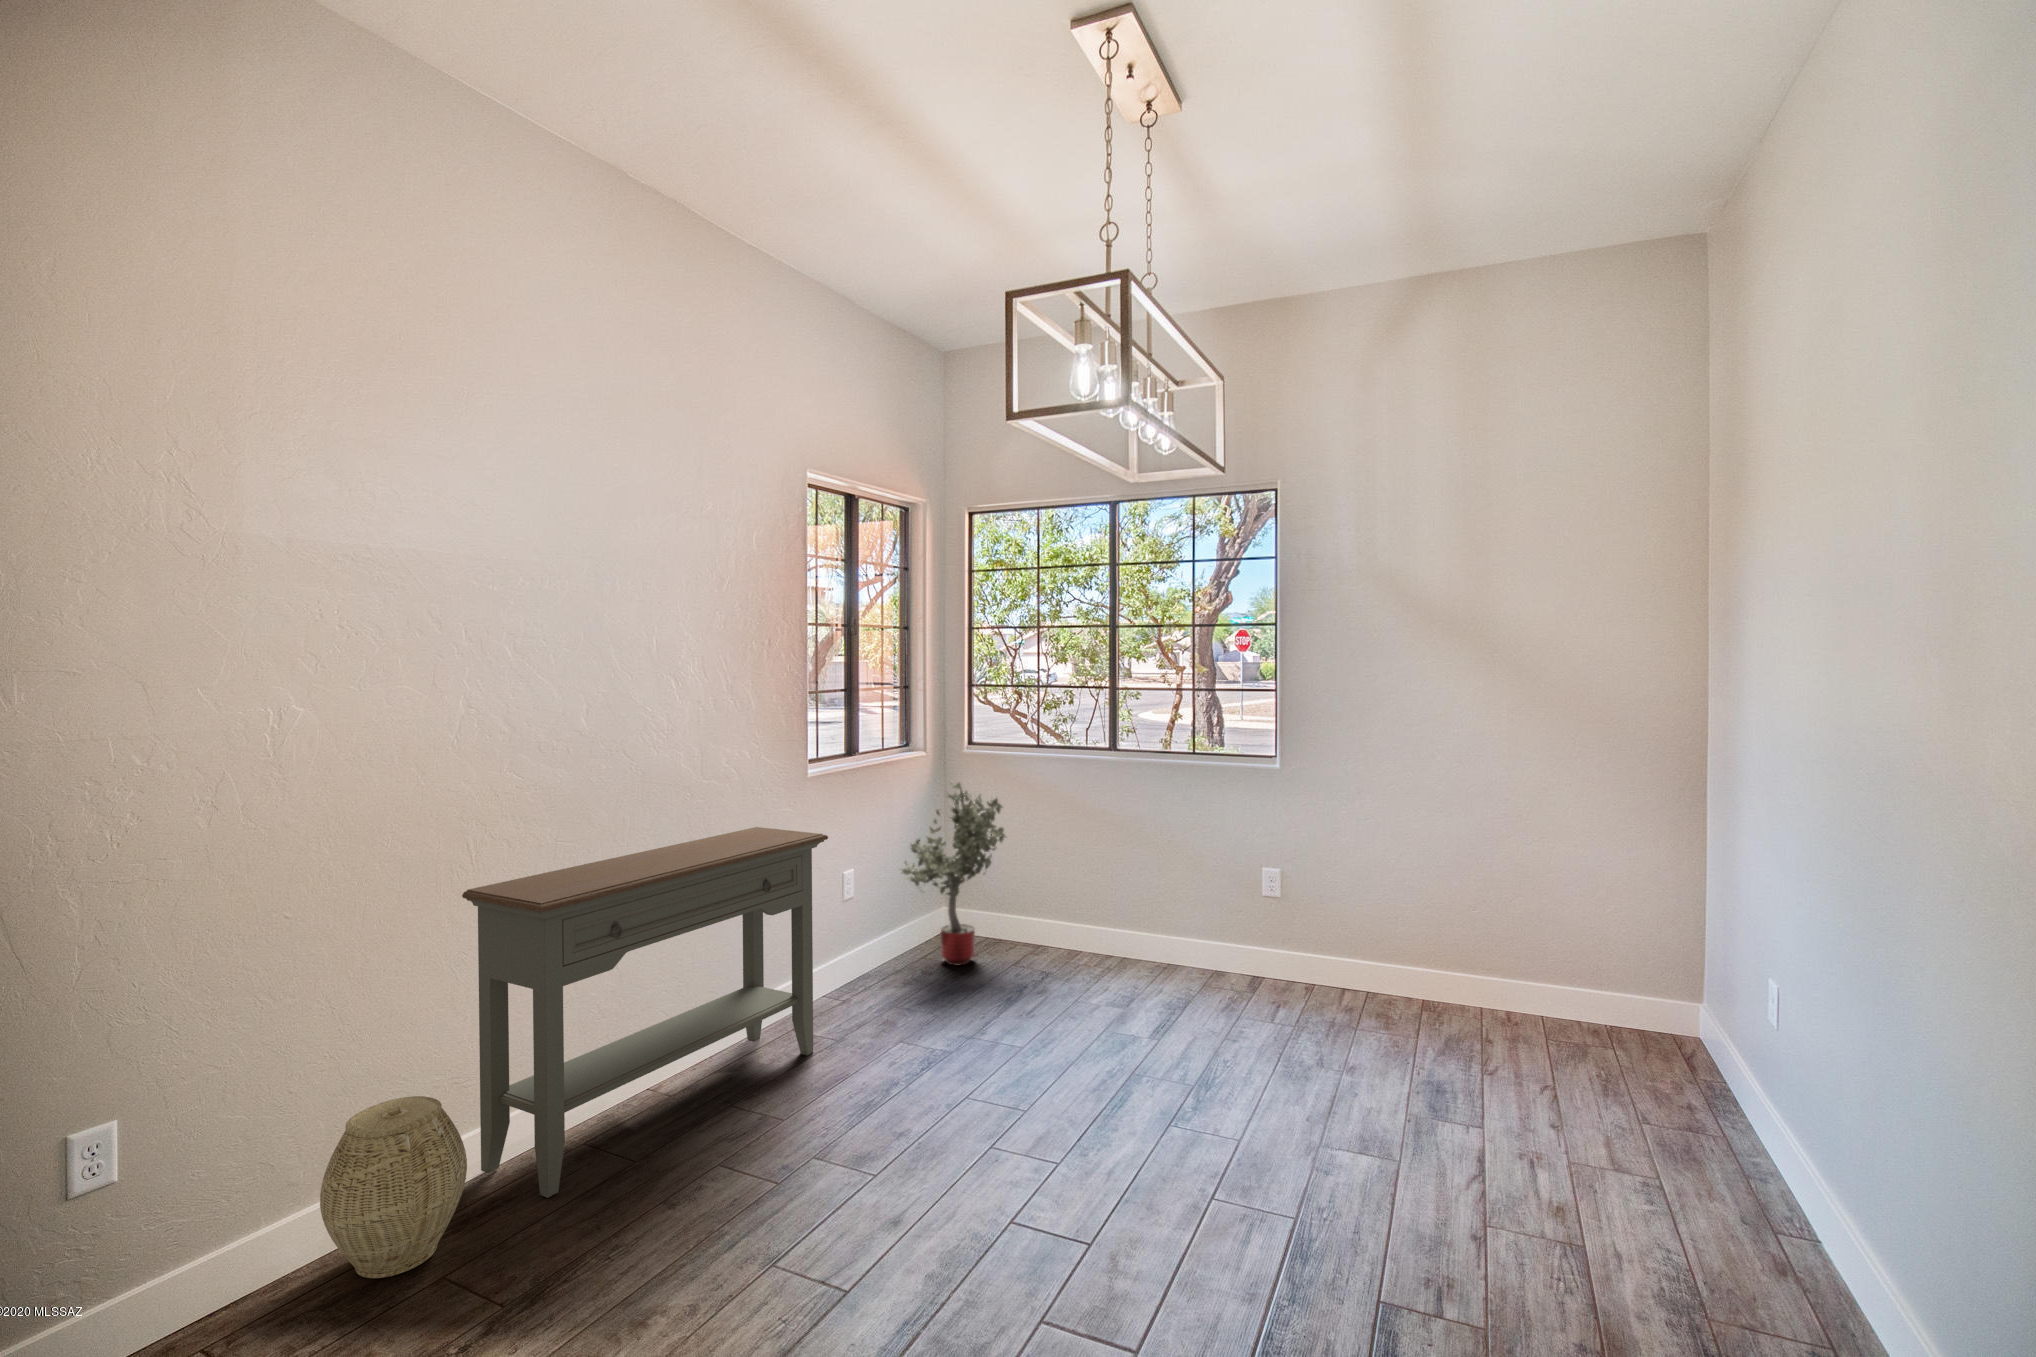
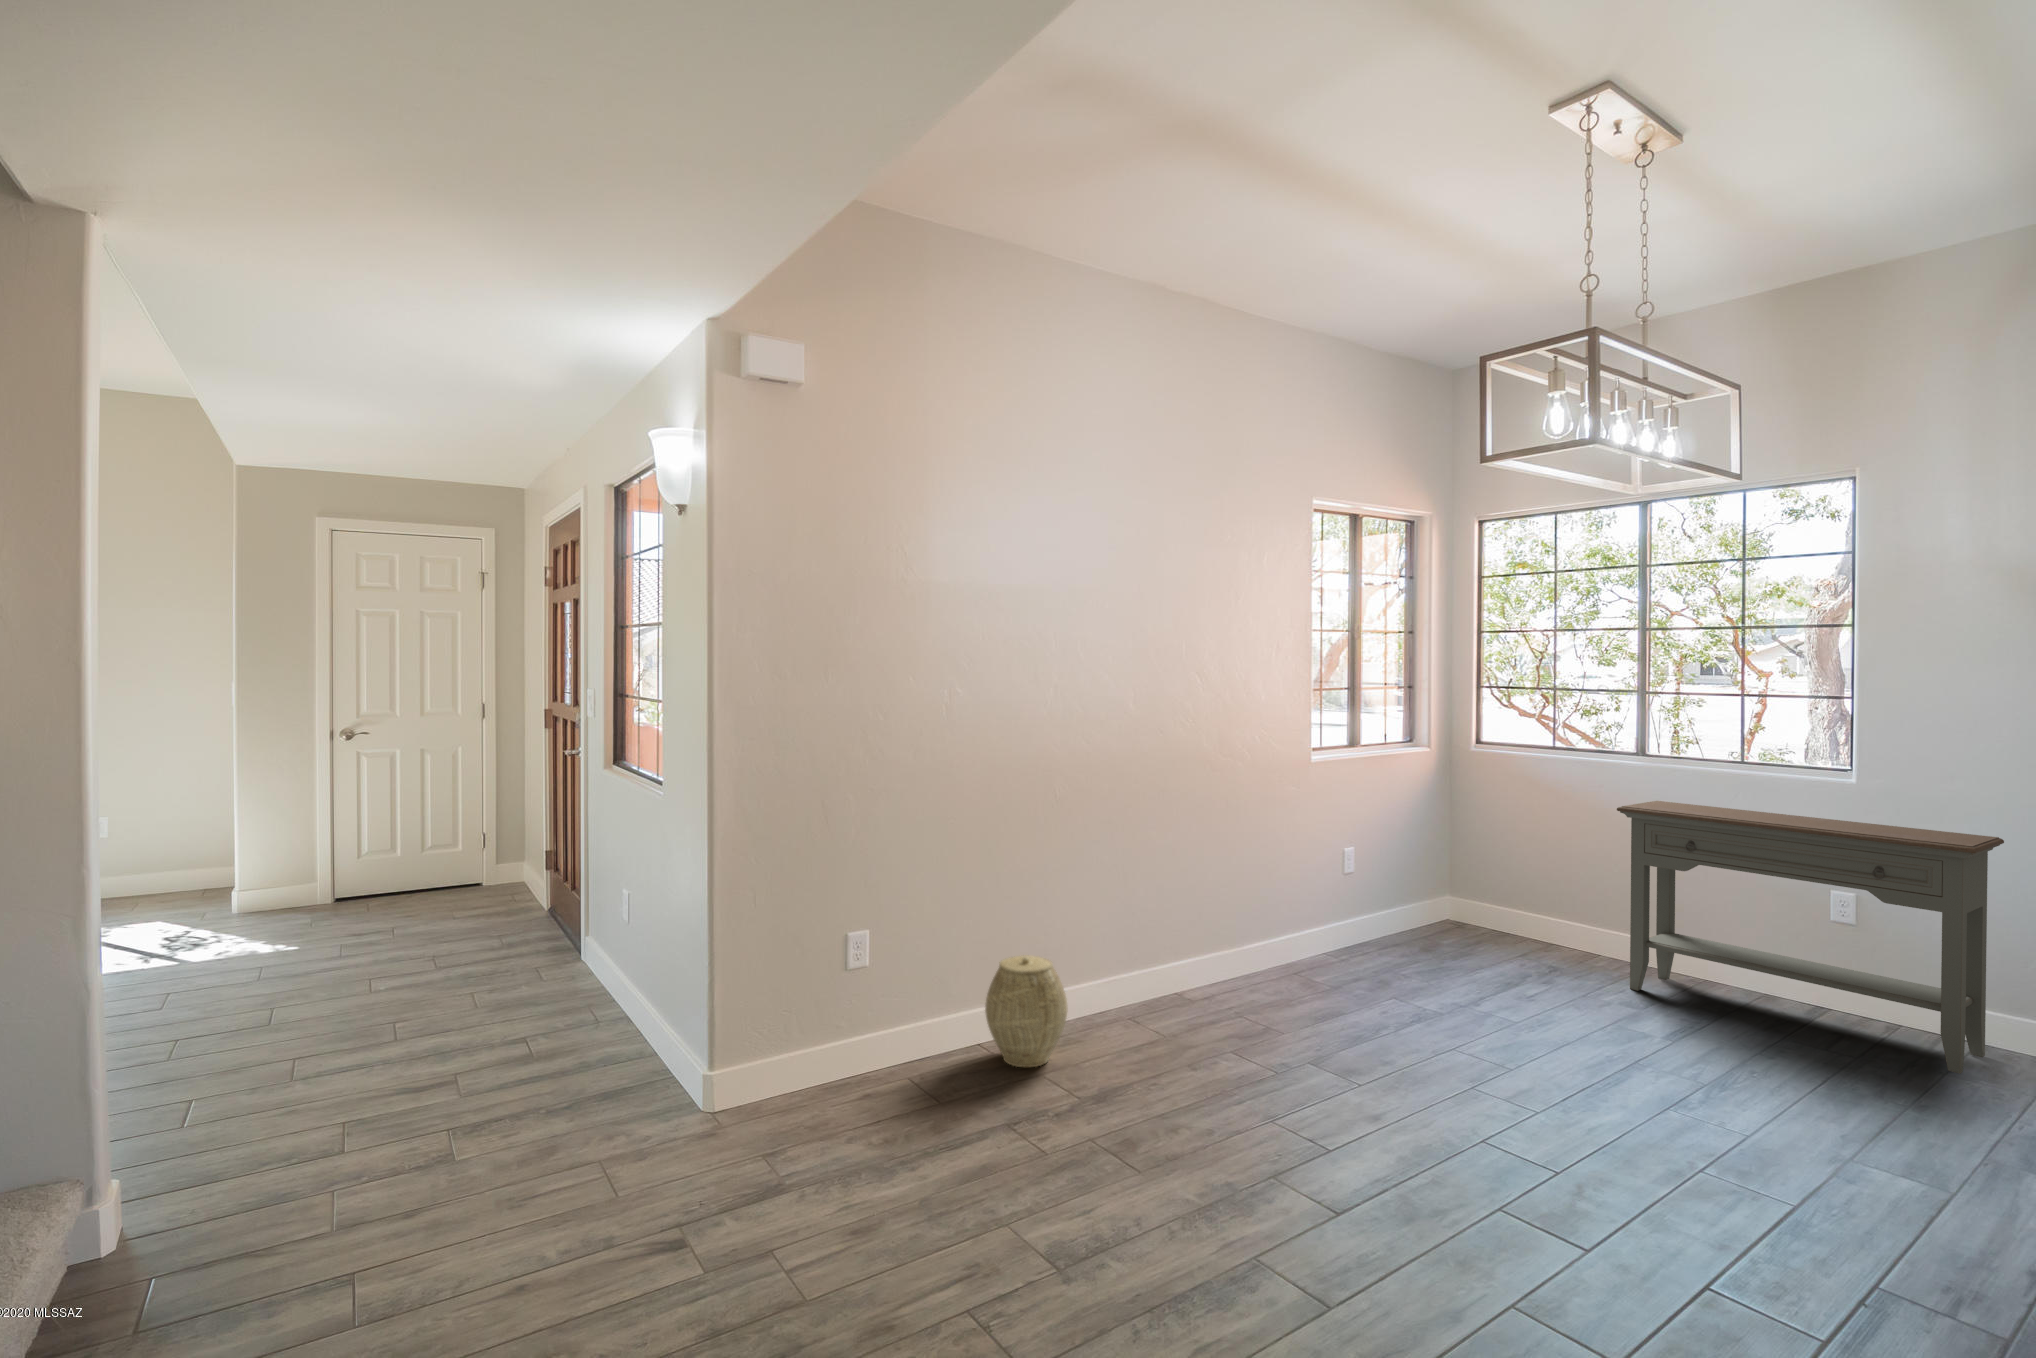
potted tree: present [901,783,1006,965] -> none [1400,778,1516,954]
console table: present [462,827,828,1198] -> present [1617,801,2004,1074]

